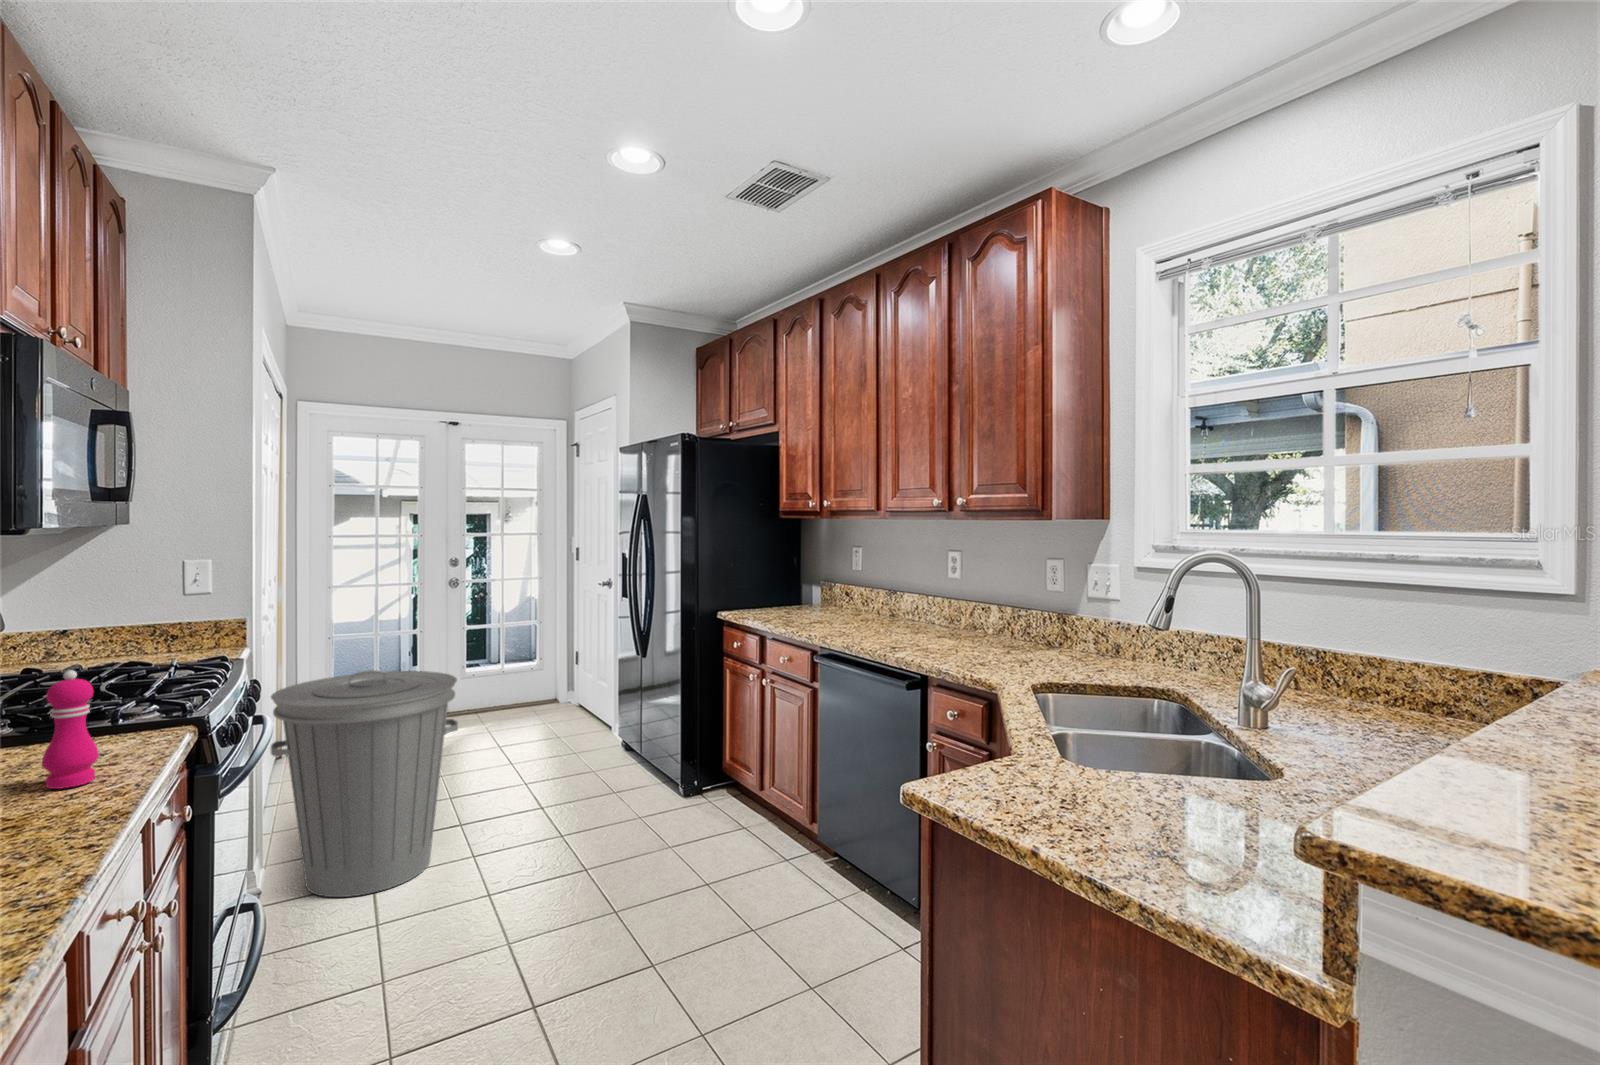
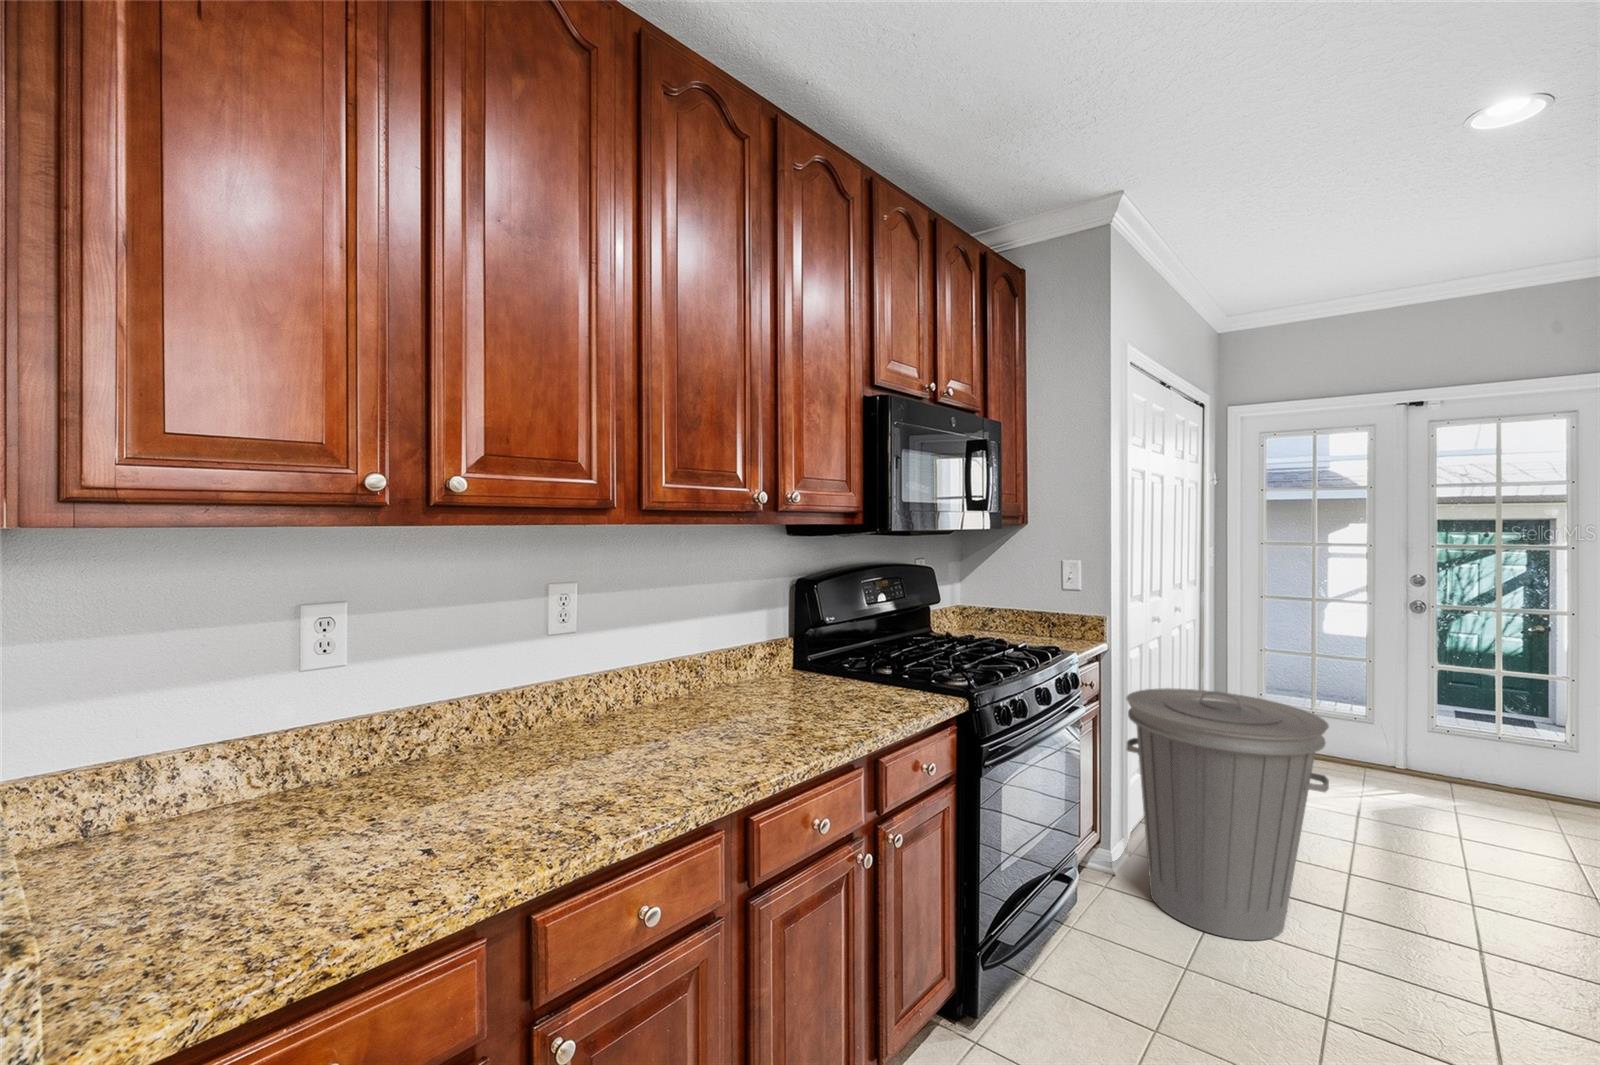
pepper mill: present [42,670,99,789] -> none [854,636,884,723]

